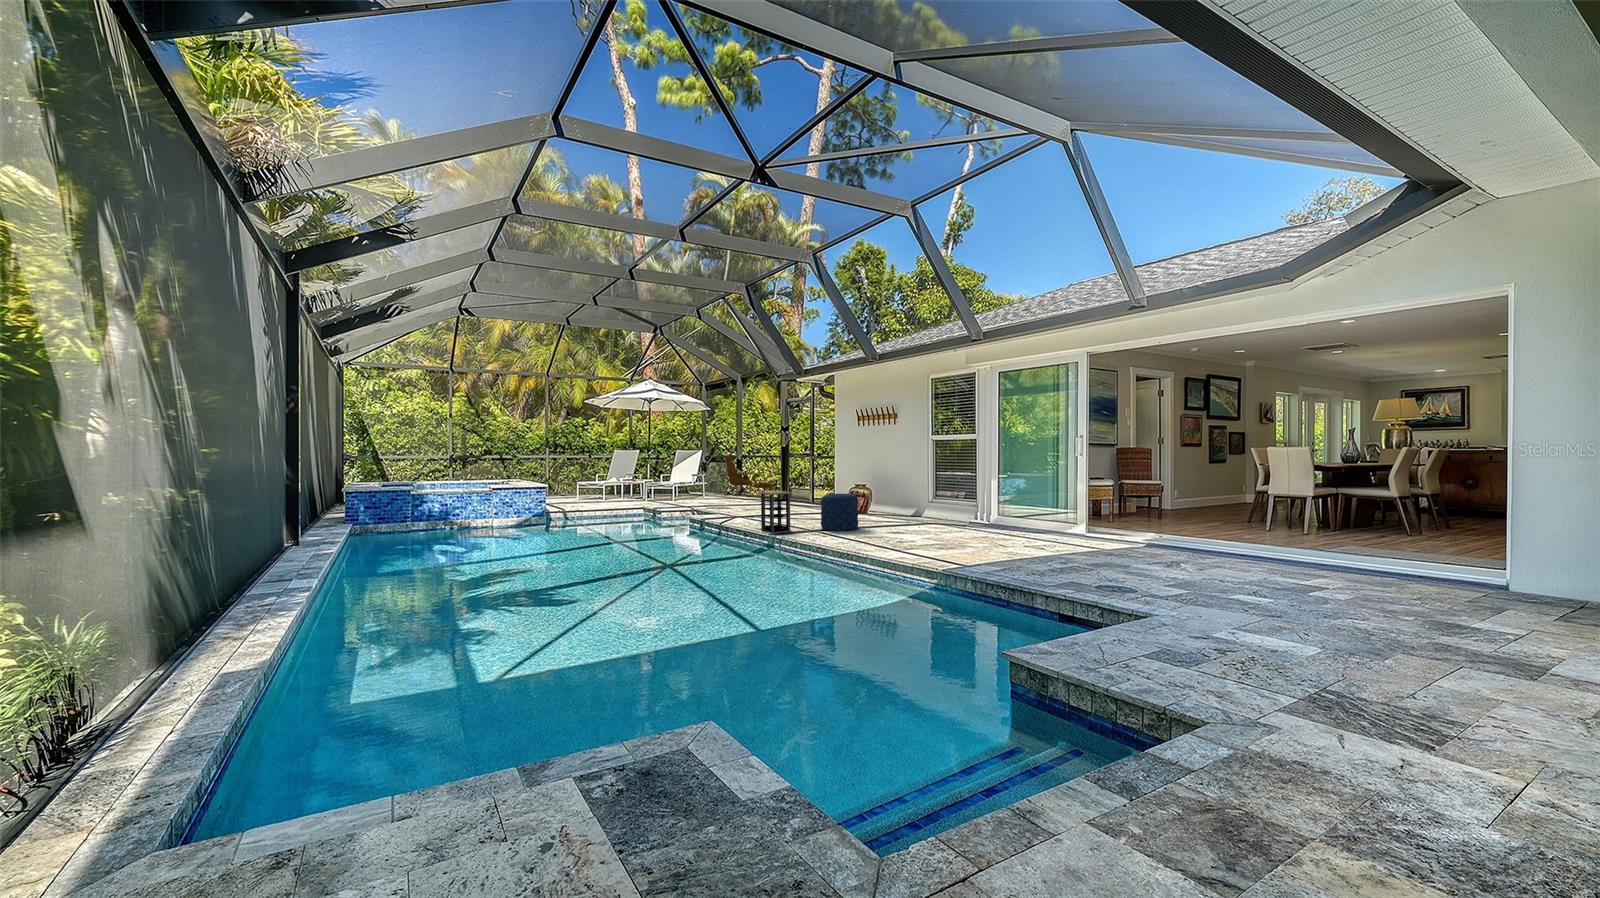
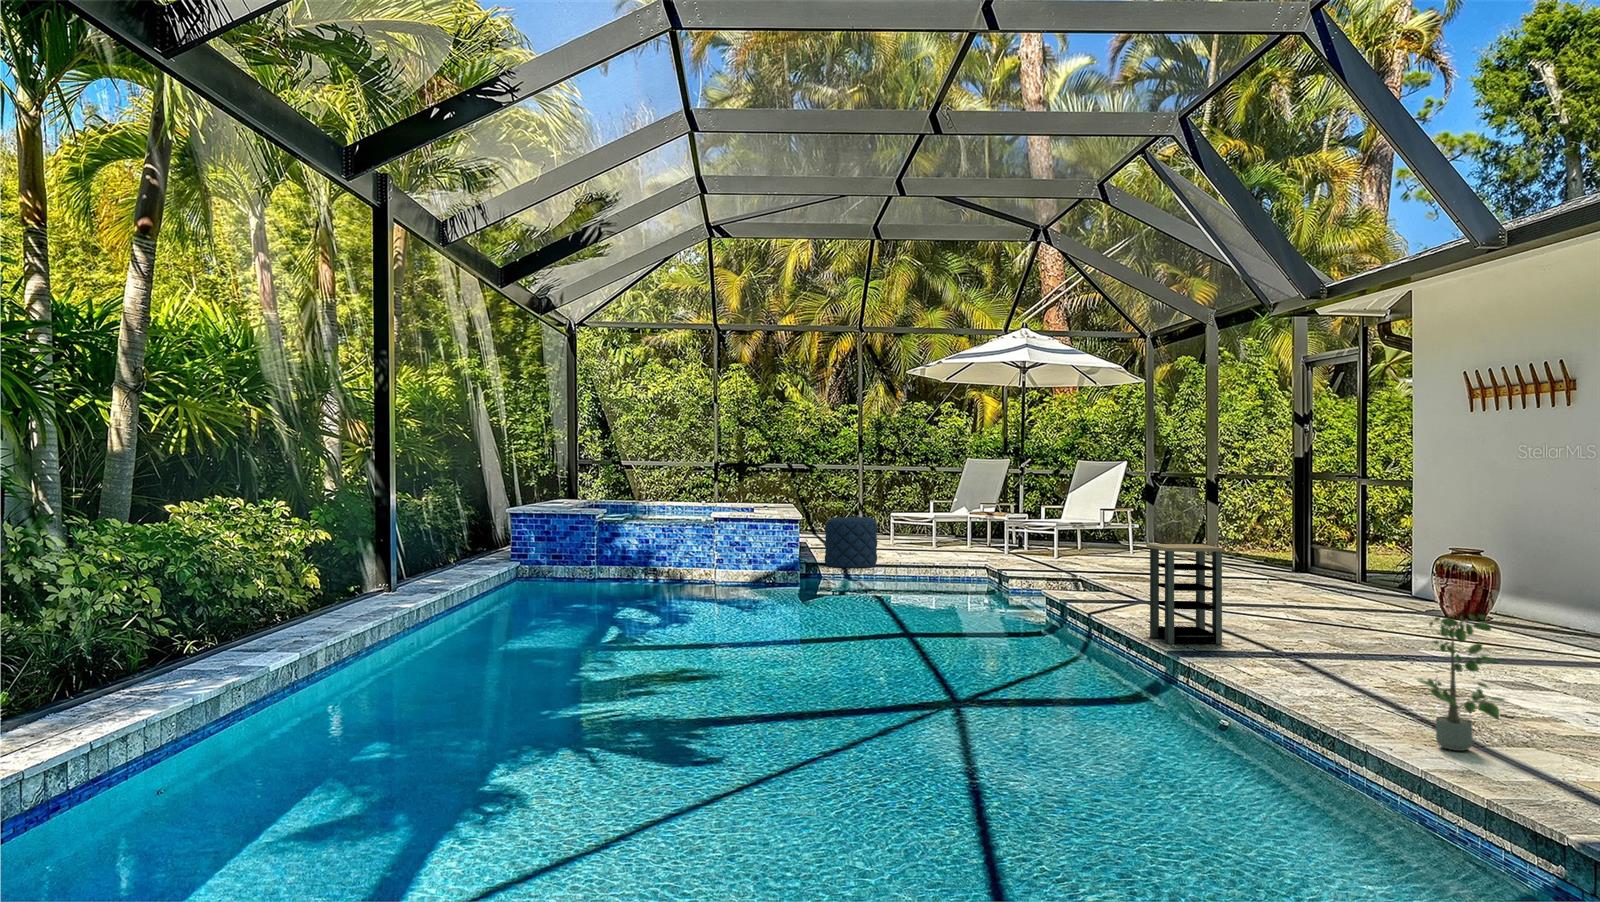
lounge chair: present [725,456,773,494] -> none [1191,474,1296,558]
pouf: present [821,493,858,531] -> present [825,517,877,568]
potted plant: none [879,507,903,551] -> present [1418,613,1505,751]

